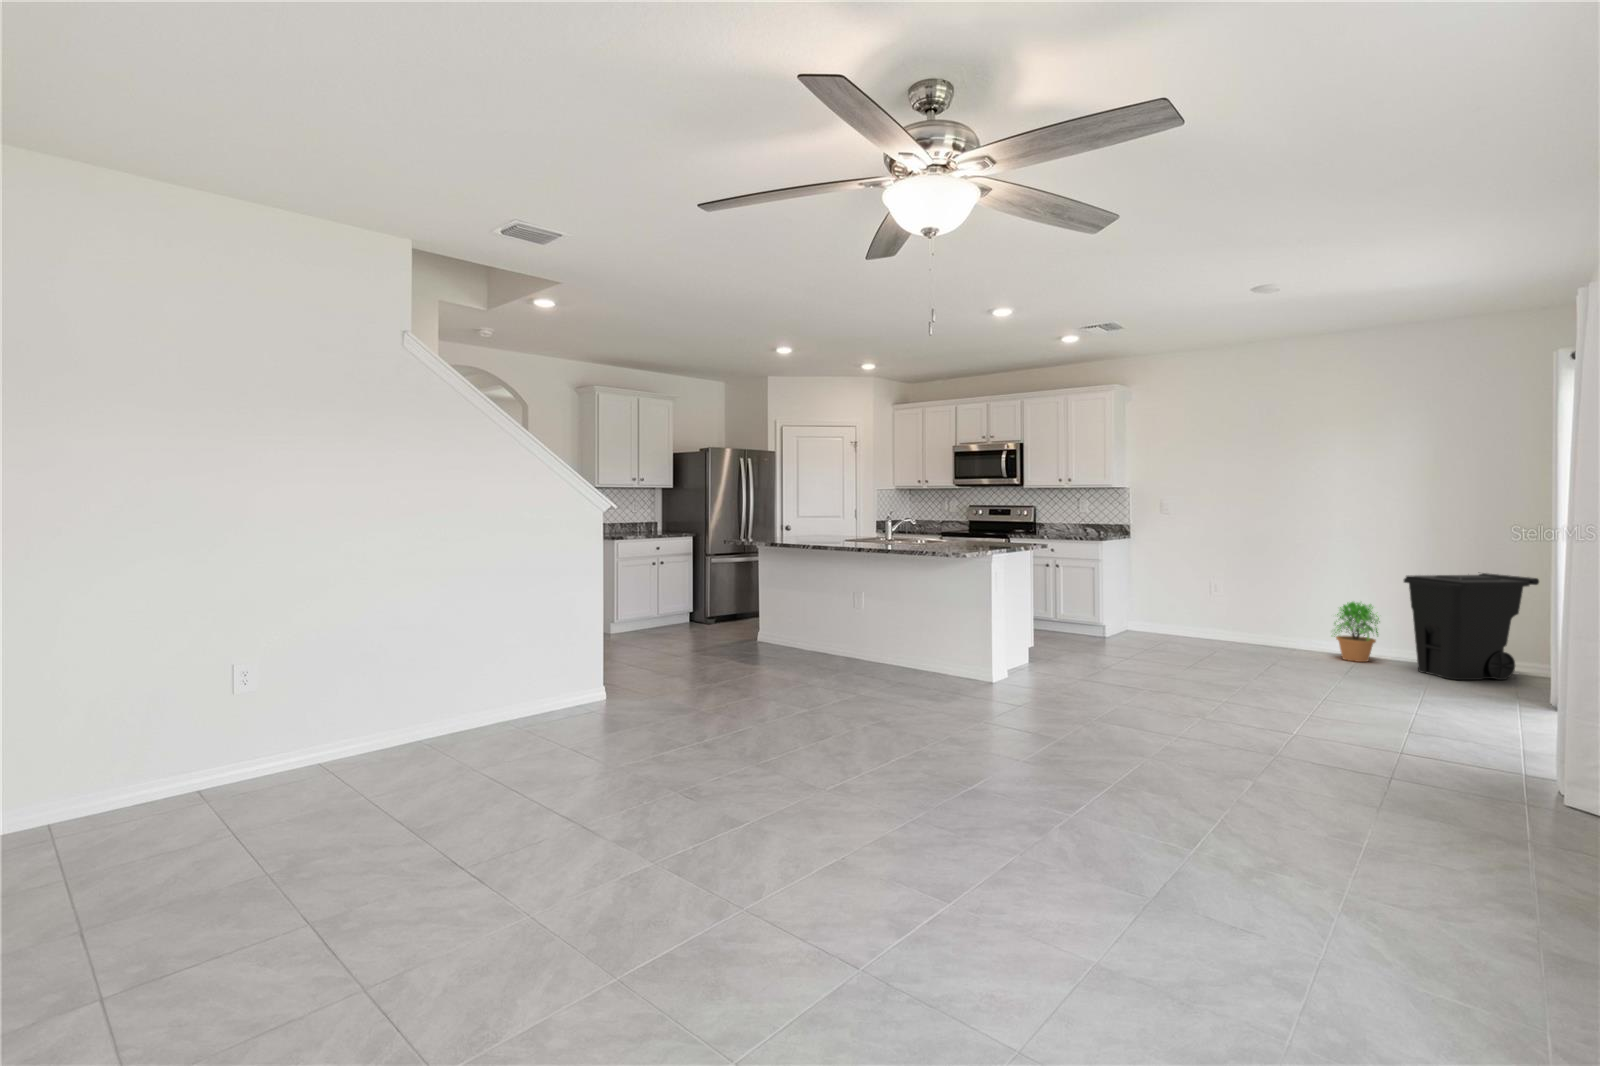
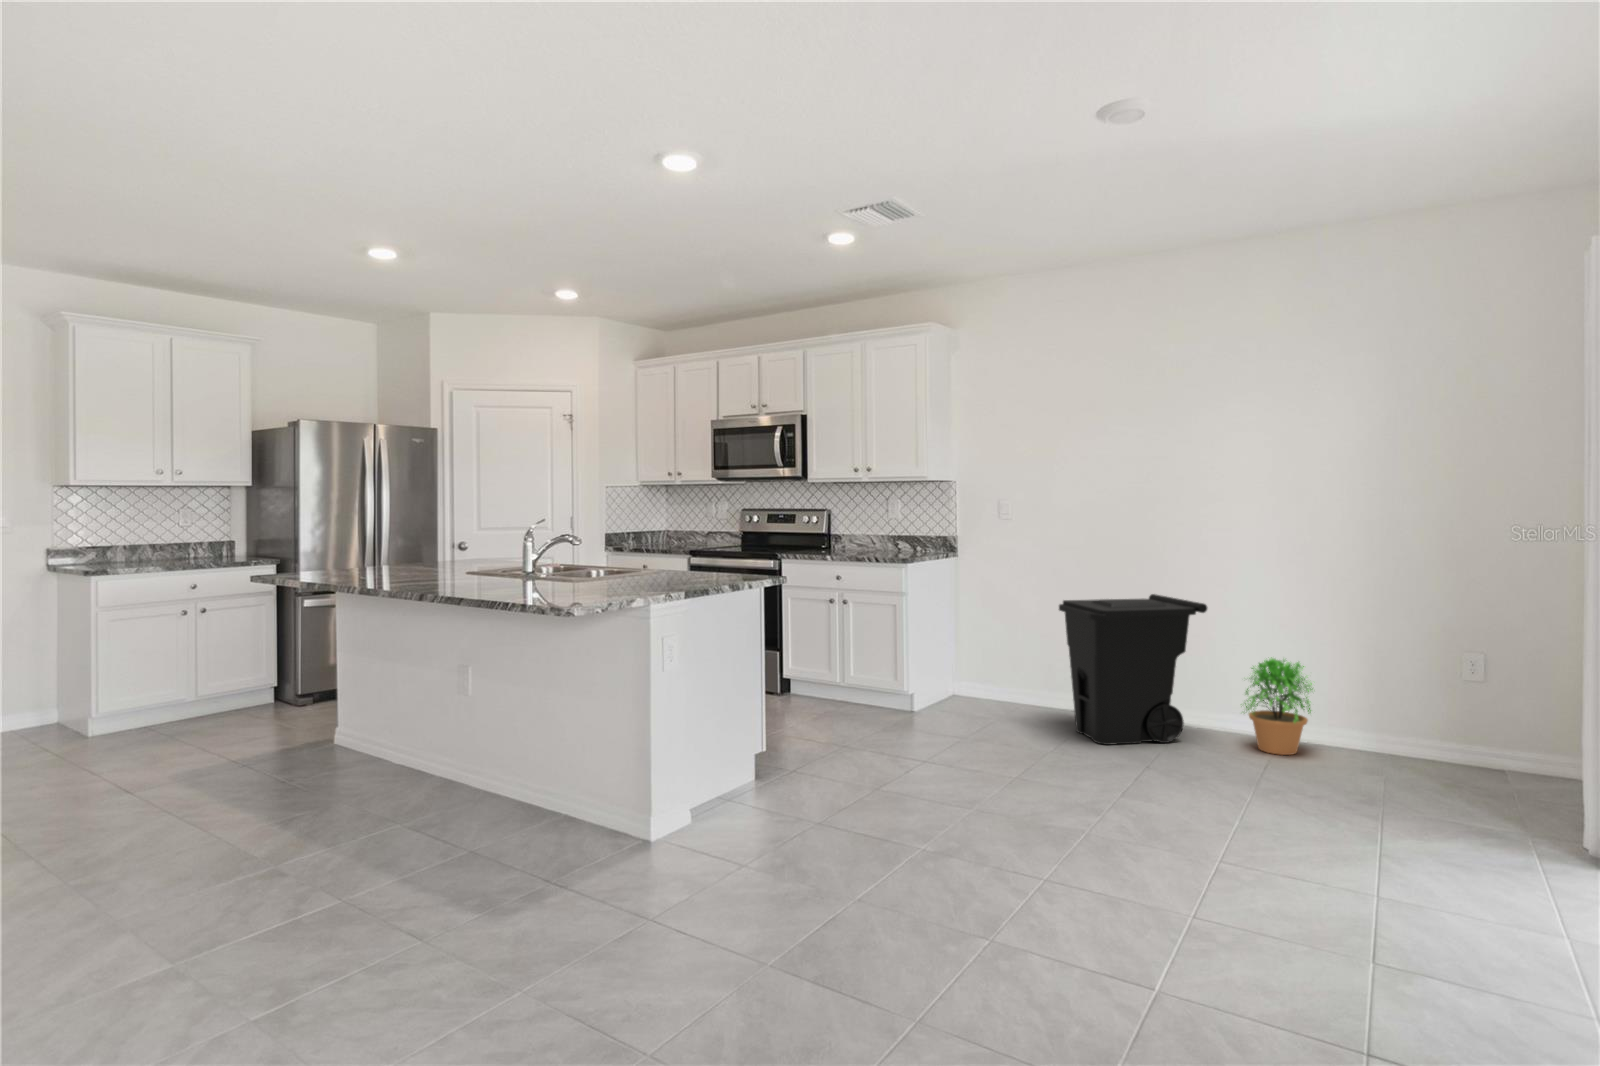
trash can: present [1404,573,1539,680] -> present [1059,594,1207,745]

